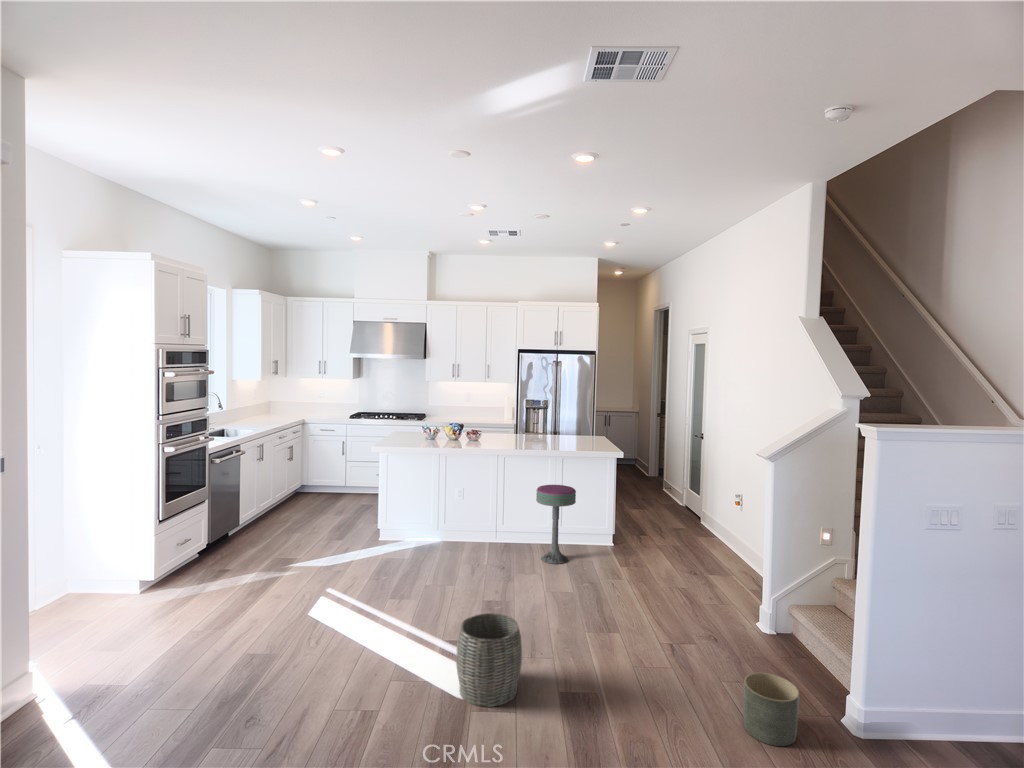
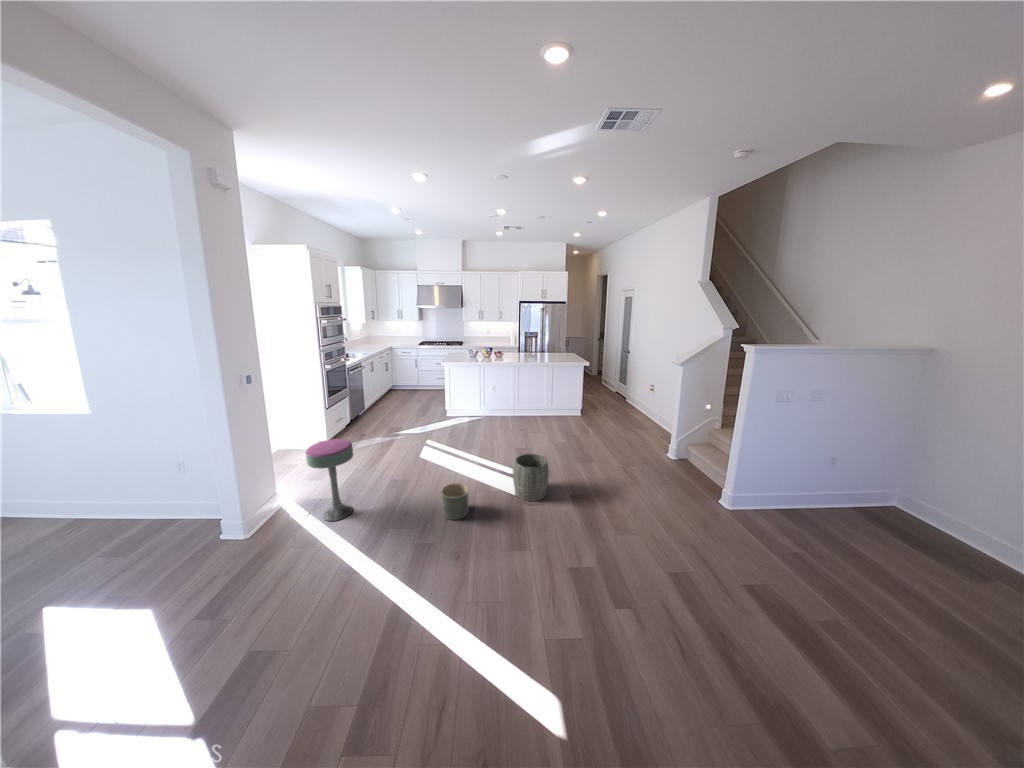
bar stool: present [536,485,576,564] -> present [305,439,353,521]
planter: present [744,673,799,746] -> present [441,483,469,520]

